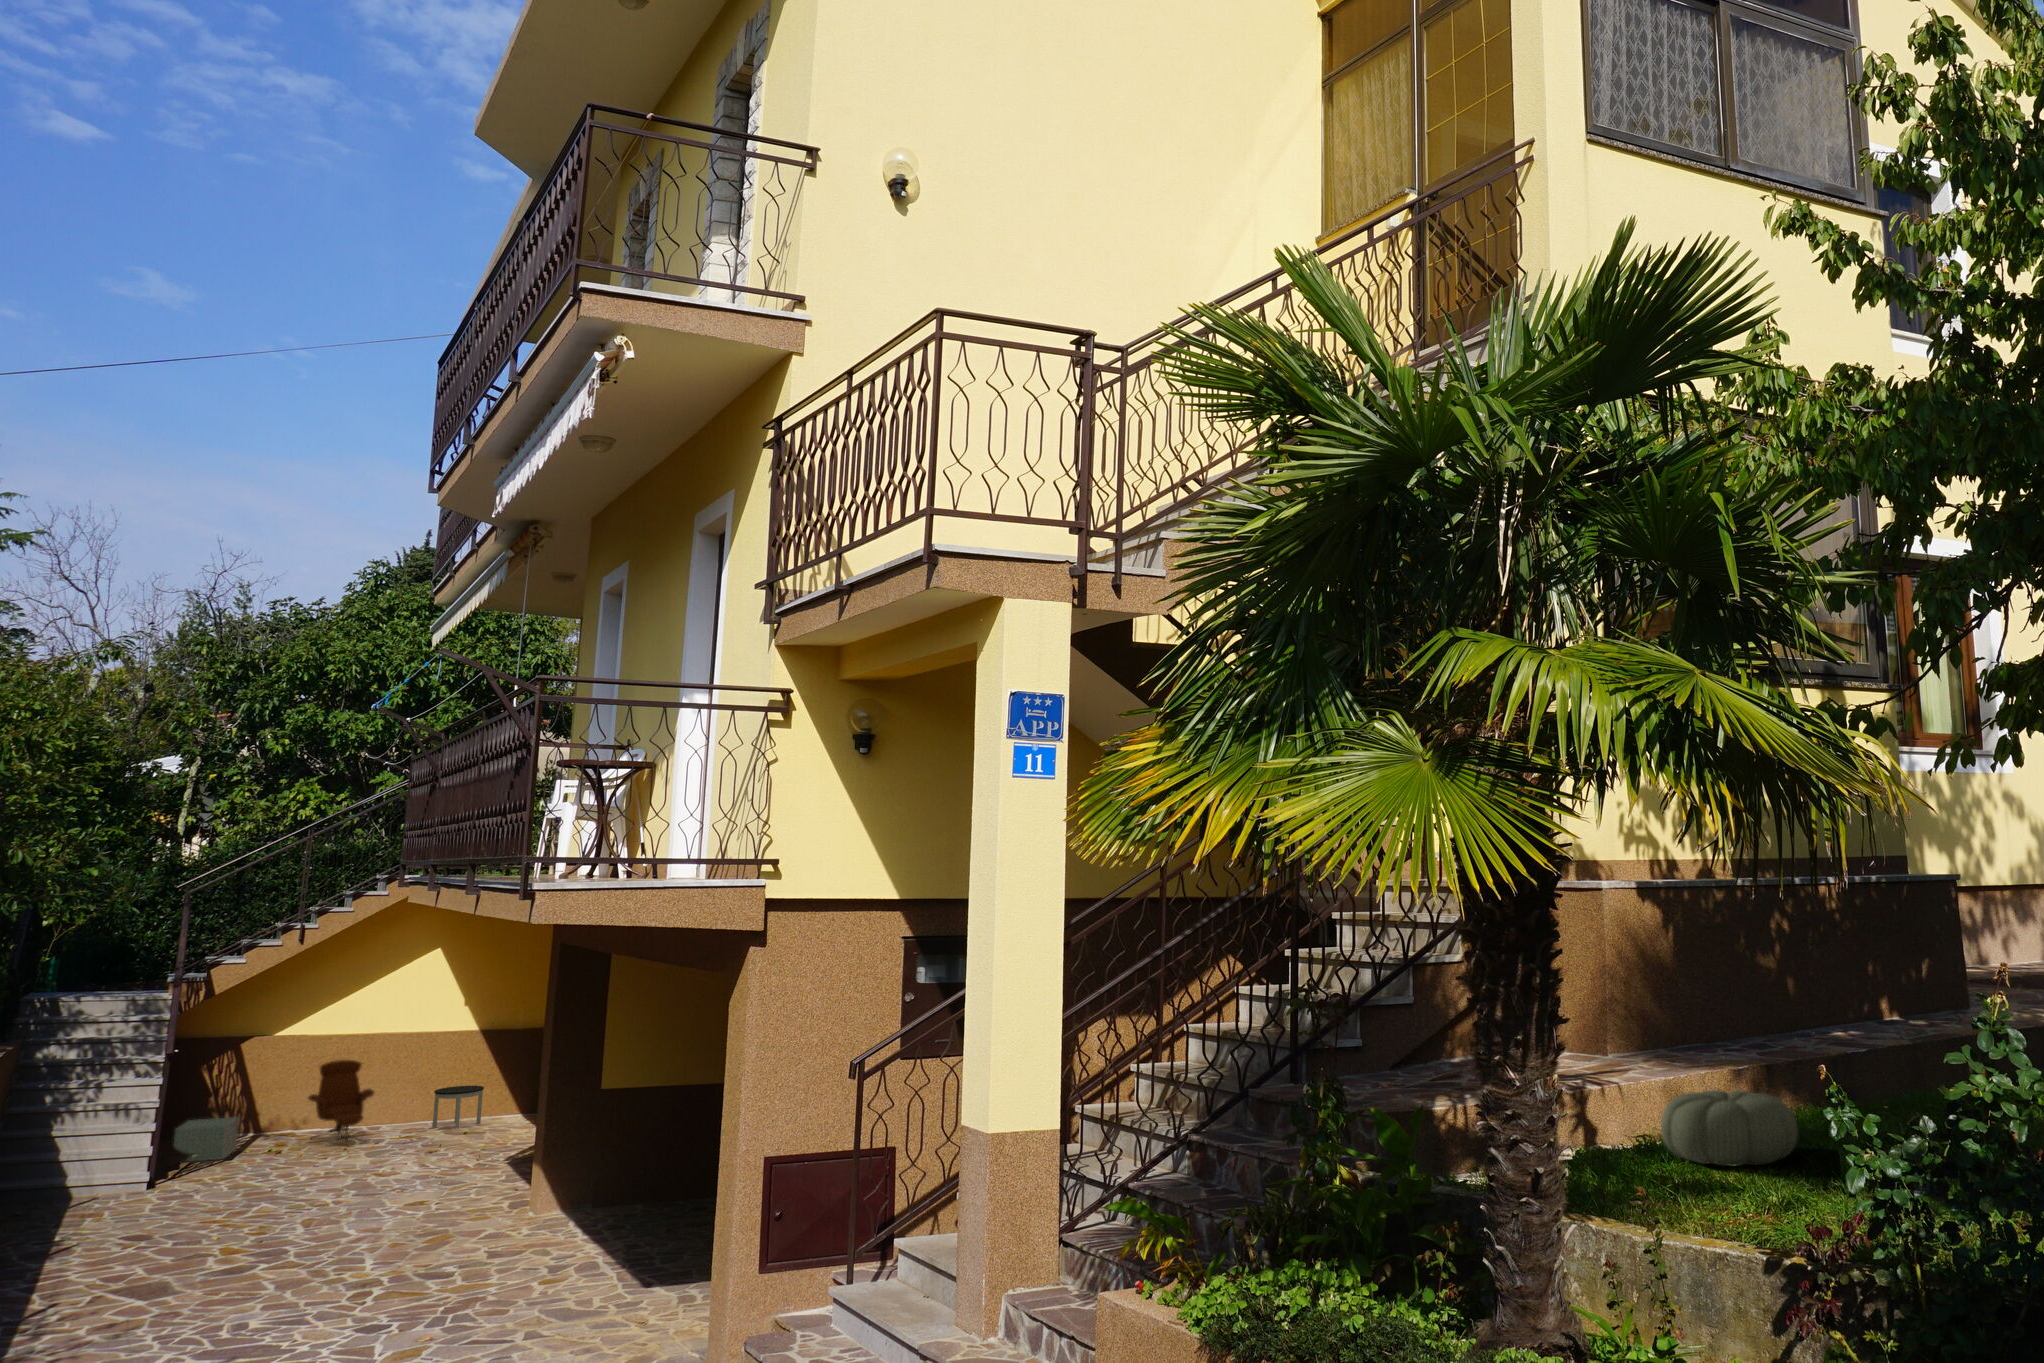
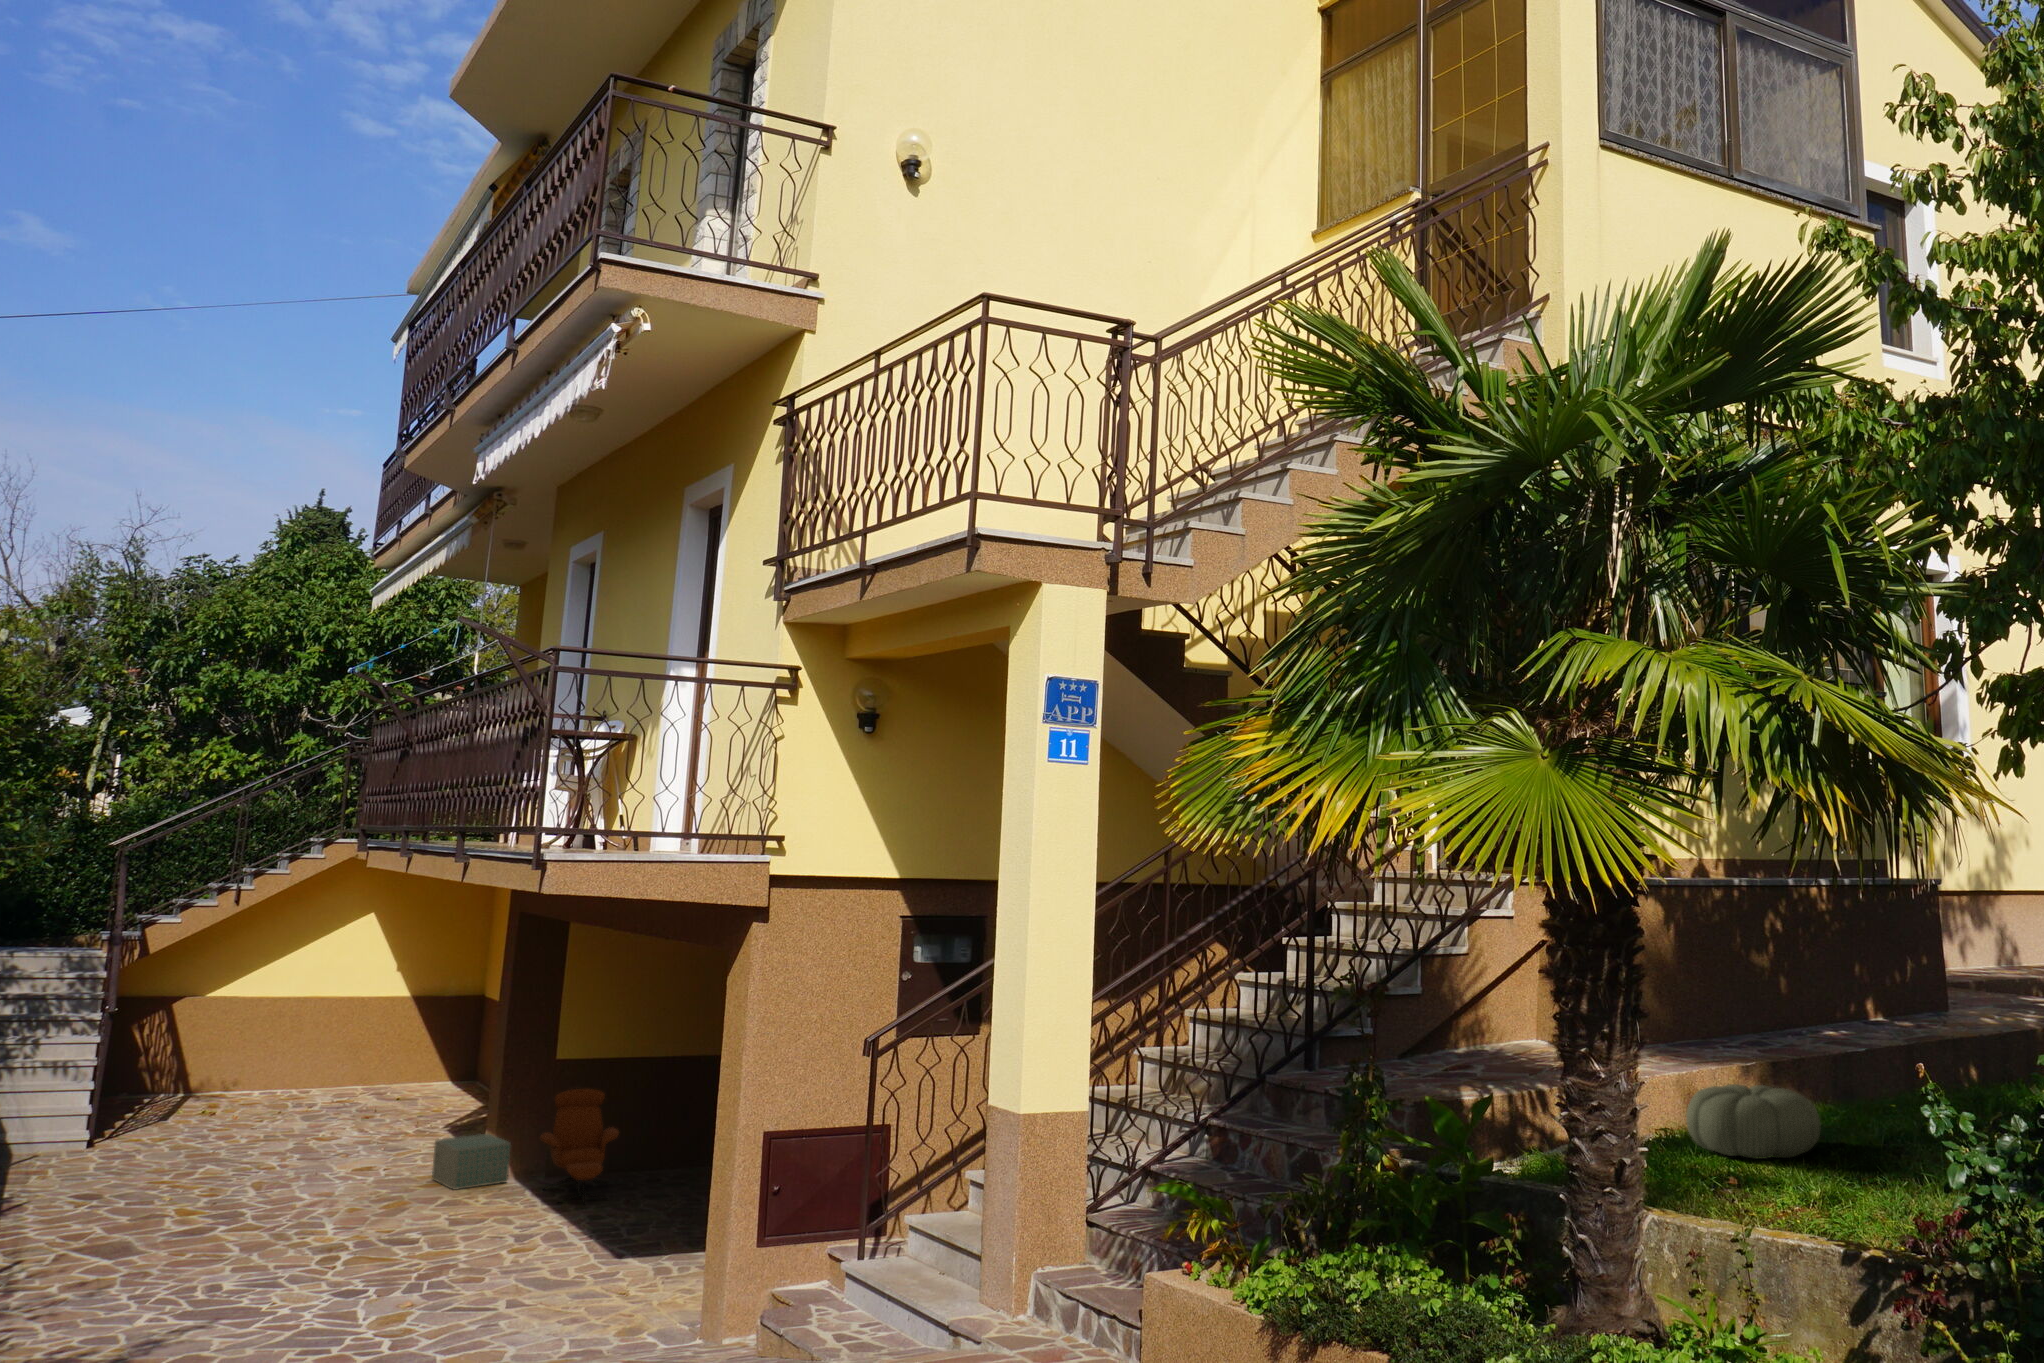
lounge chair: present [308,1060,374,1143] -> present [540,1089,619,1203]
round table: present [433,1086,484,1129] -> none [363,1052,415,1095]
storage box: present [174,1117,239,1162] -> present [432,1134,511,1190]

